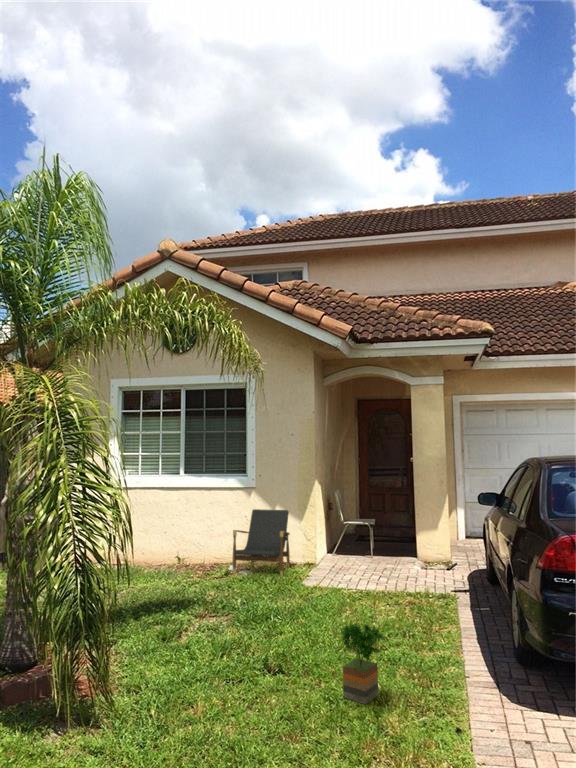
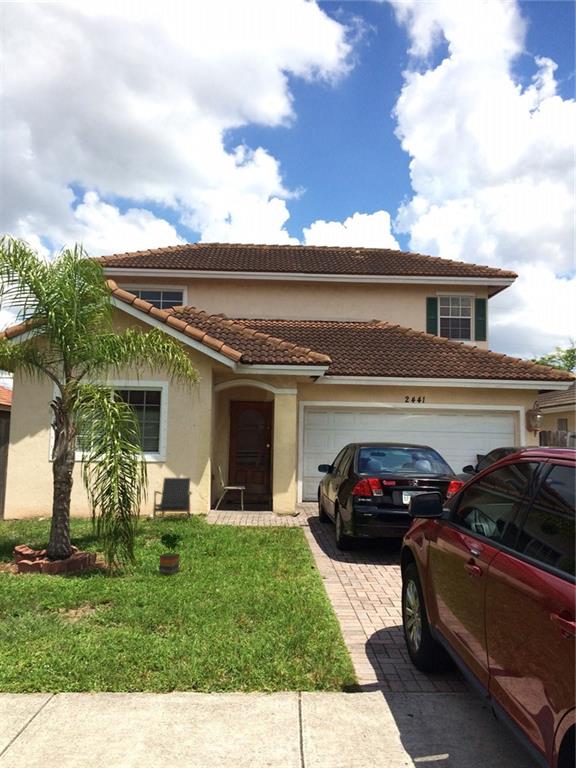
potted tree: present [342,623,384,704] -> present [159,533,183,574]

